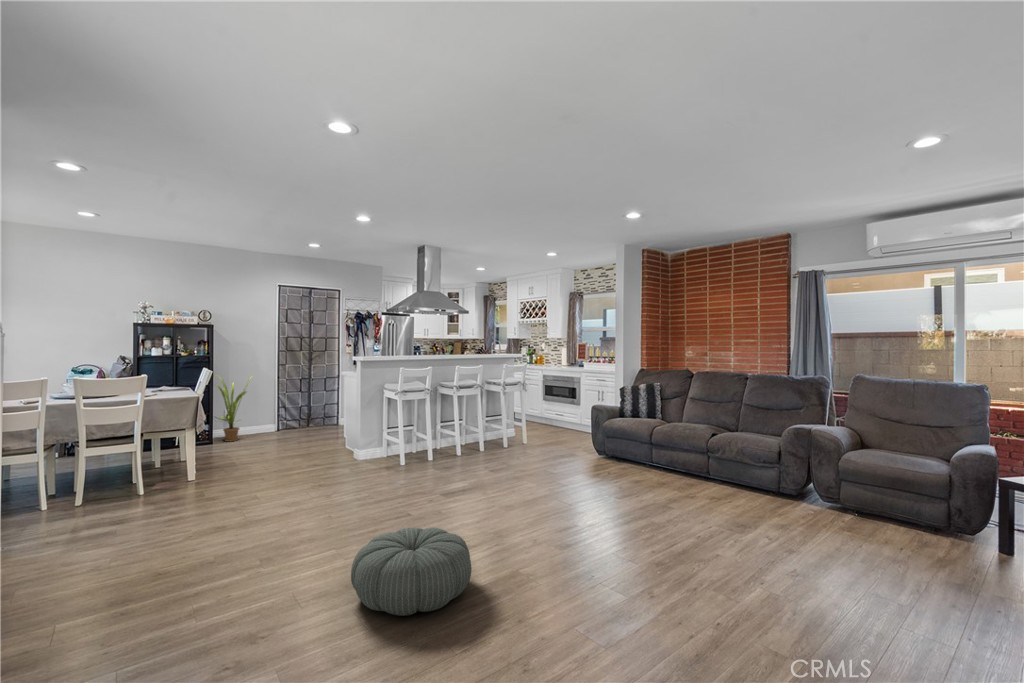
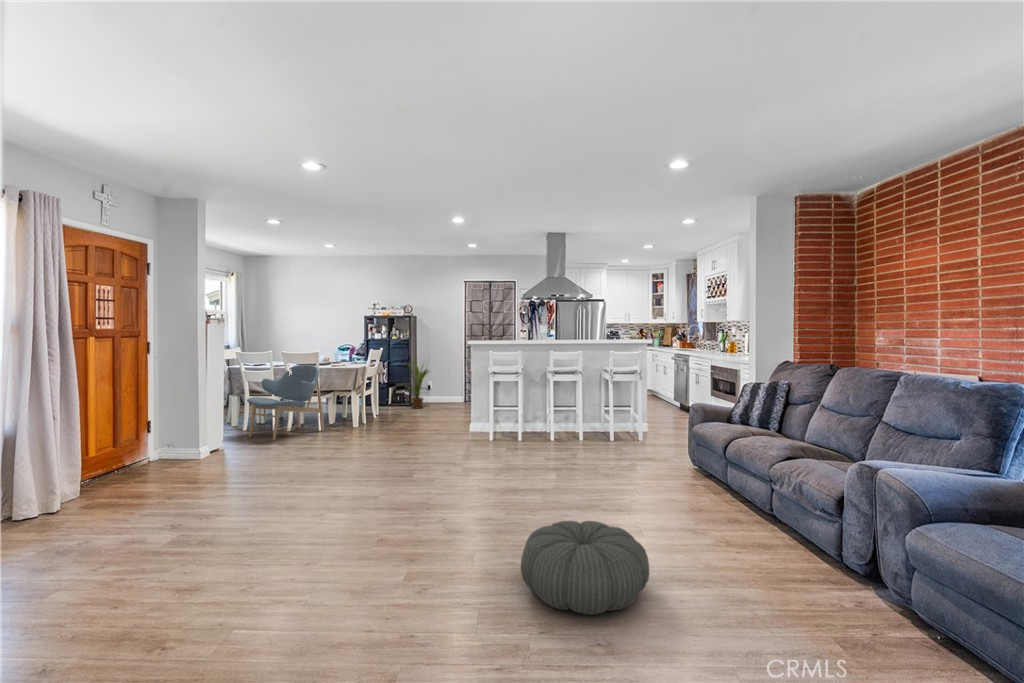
lounge chair: none [50,394,172,512] -> present [247,365,324,441]
pouf: present [351,528,471,616] -> present [521,521,649,615]

